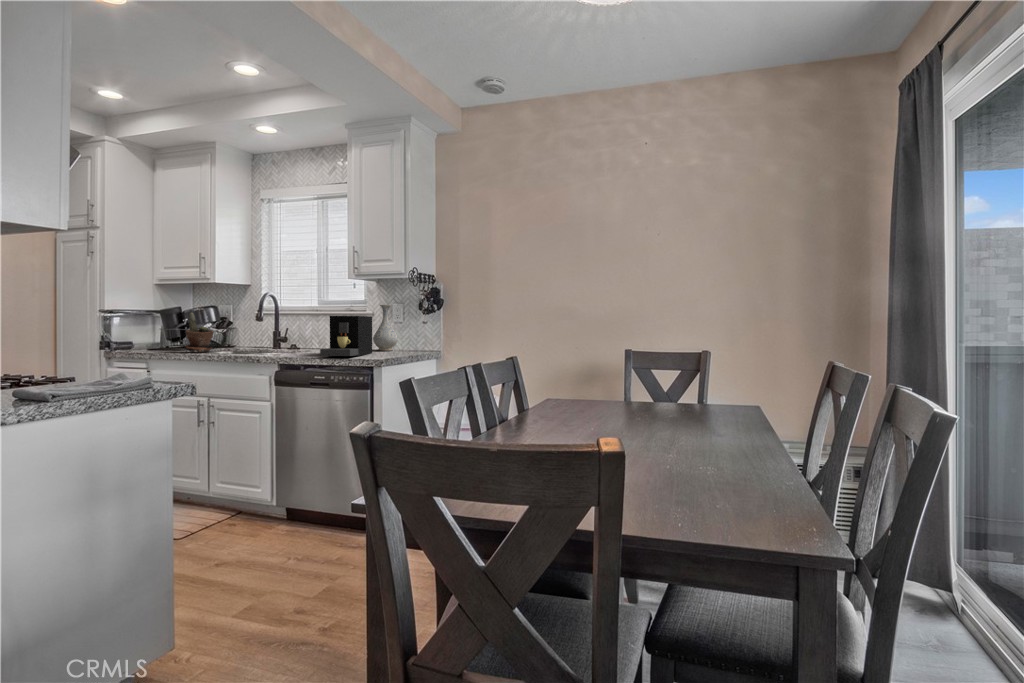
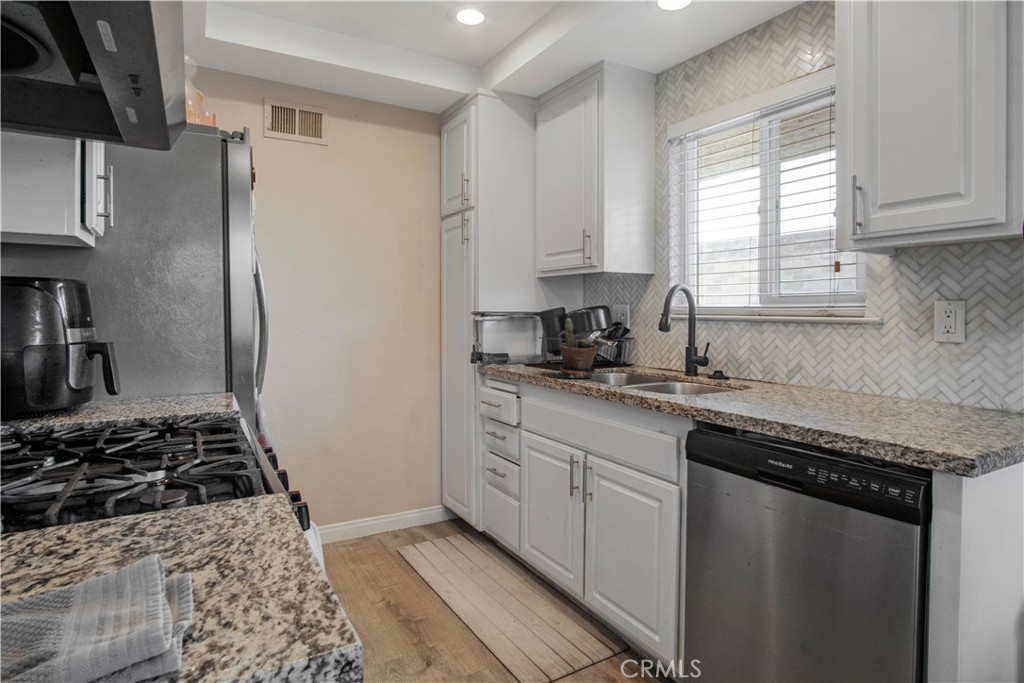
vase: present [373,305,398,351] -> none [883,304,945,401]
coffee maker: present [320,316,372,356] -> none [781,328,893,423]

